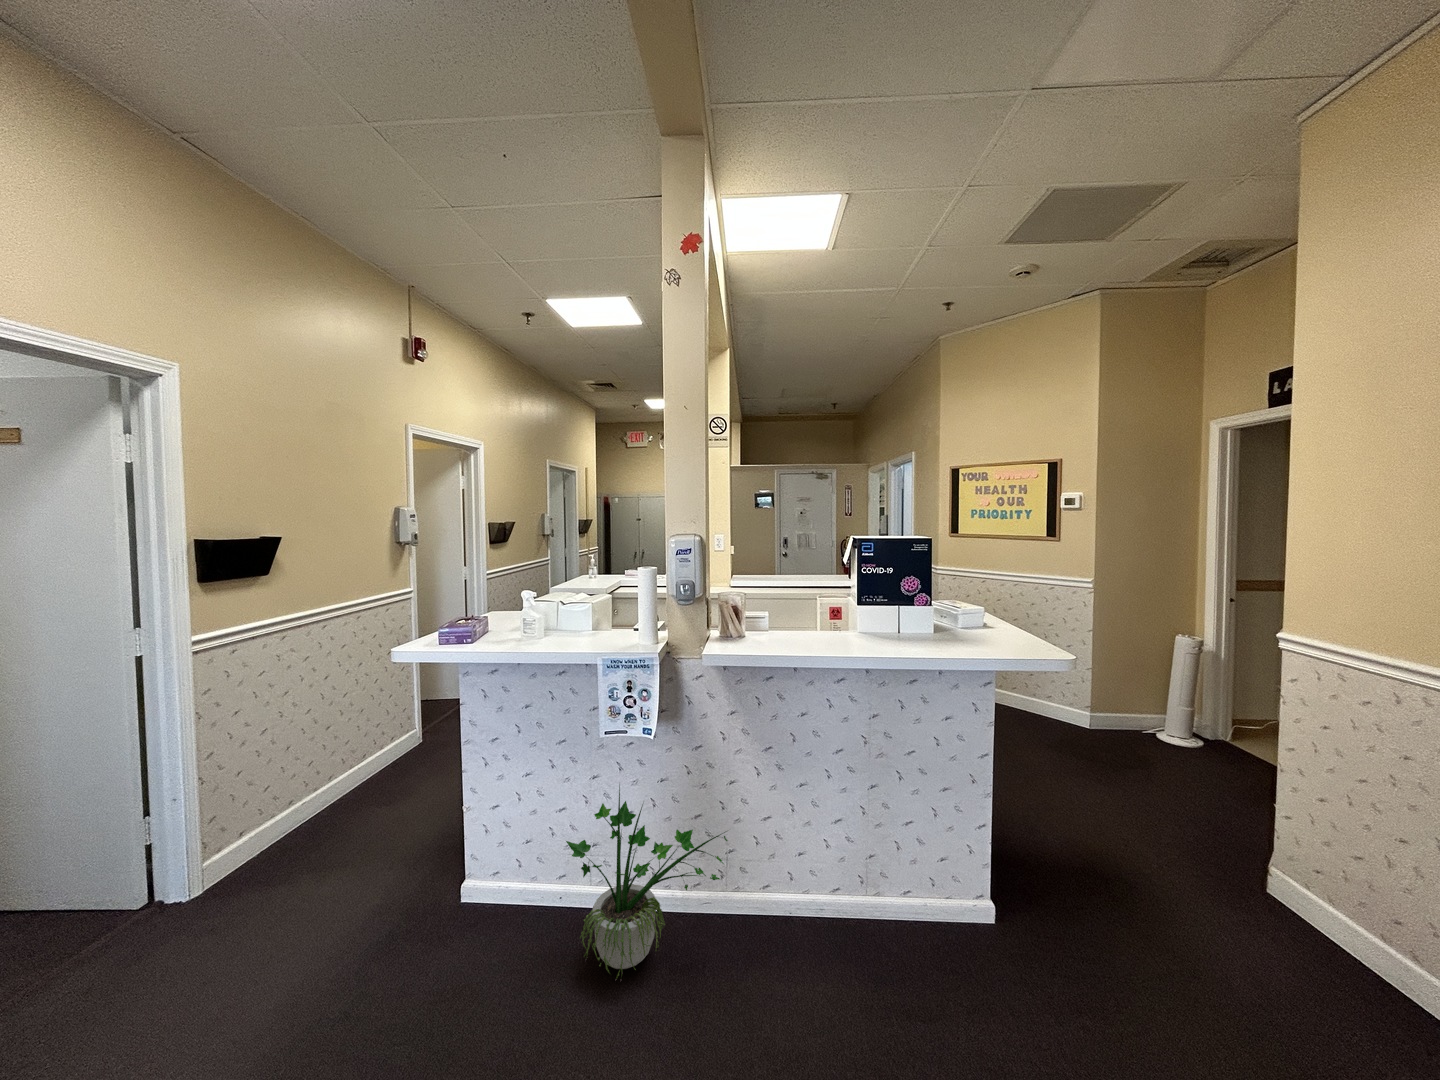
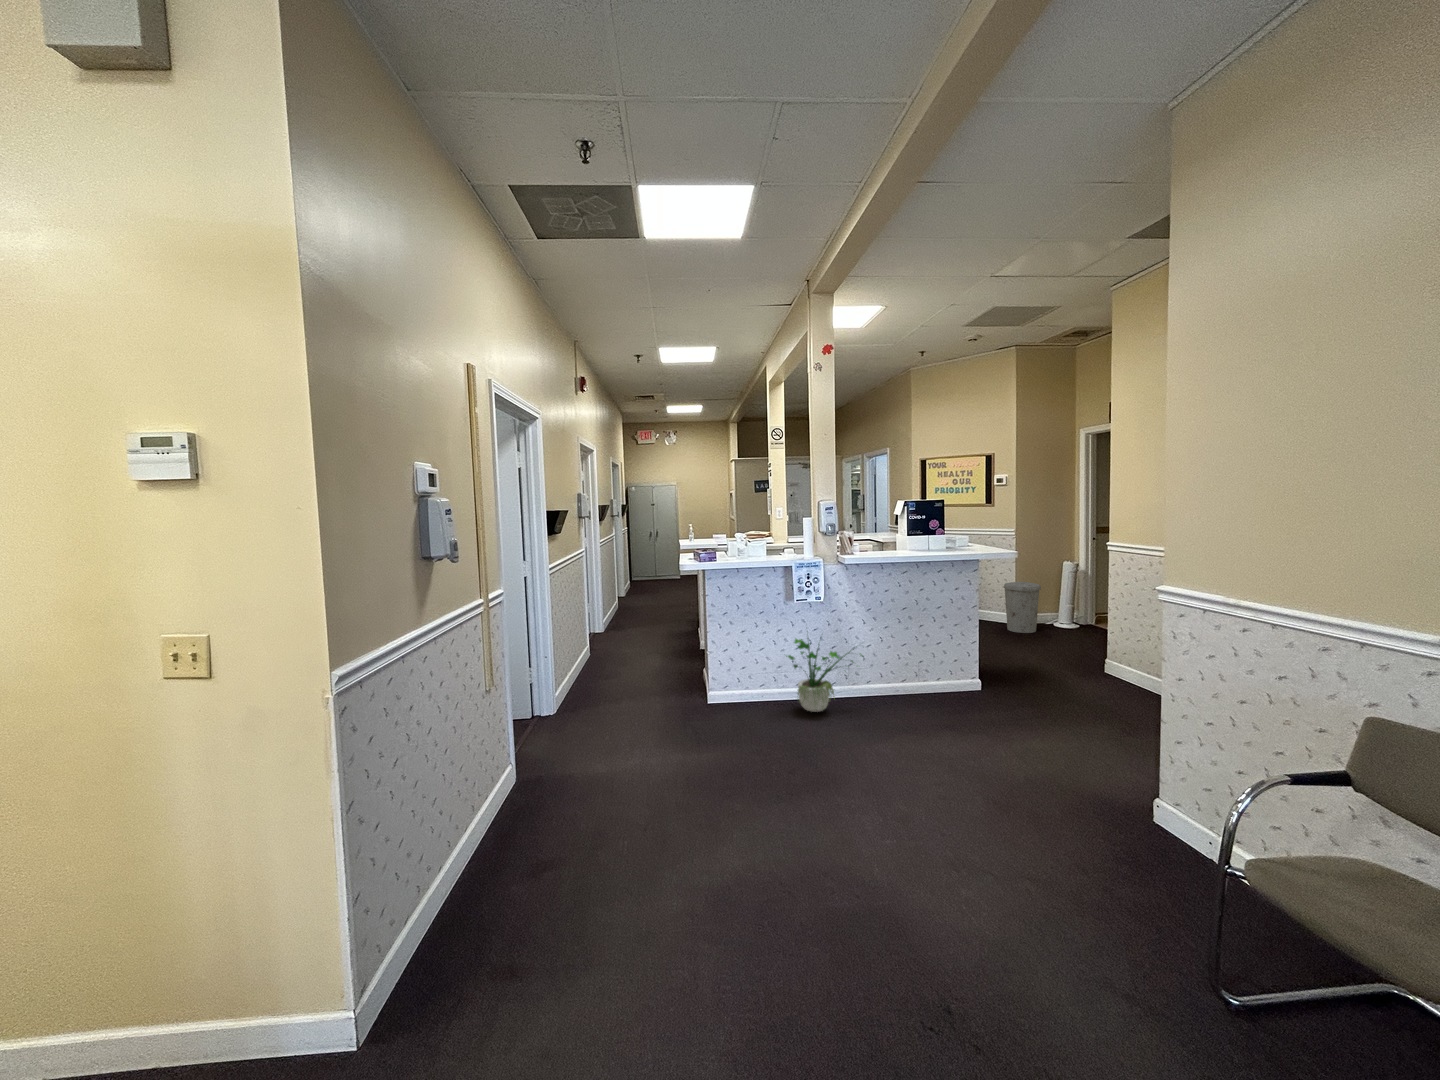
trash can: none [1071,664,1135,752] -> present [1004,582,1041,633]

